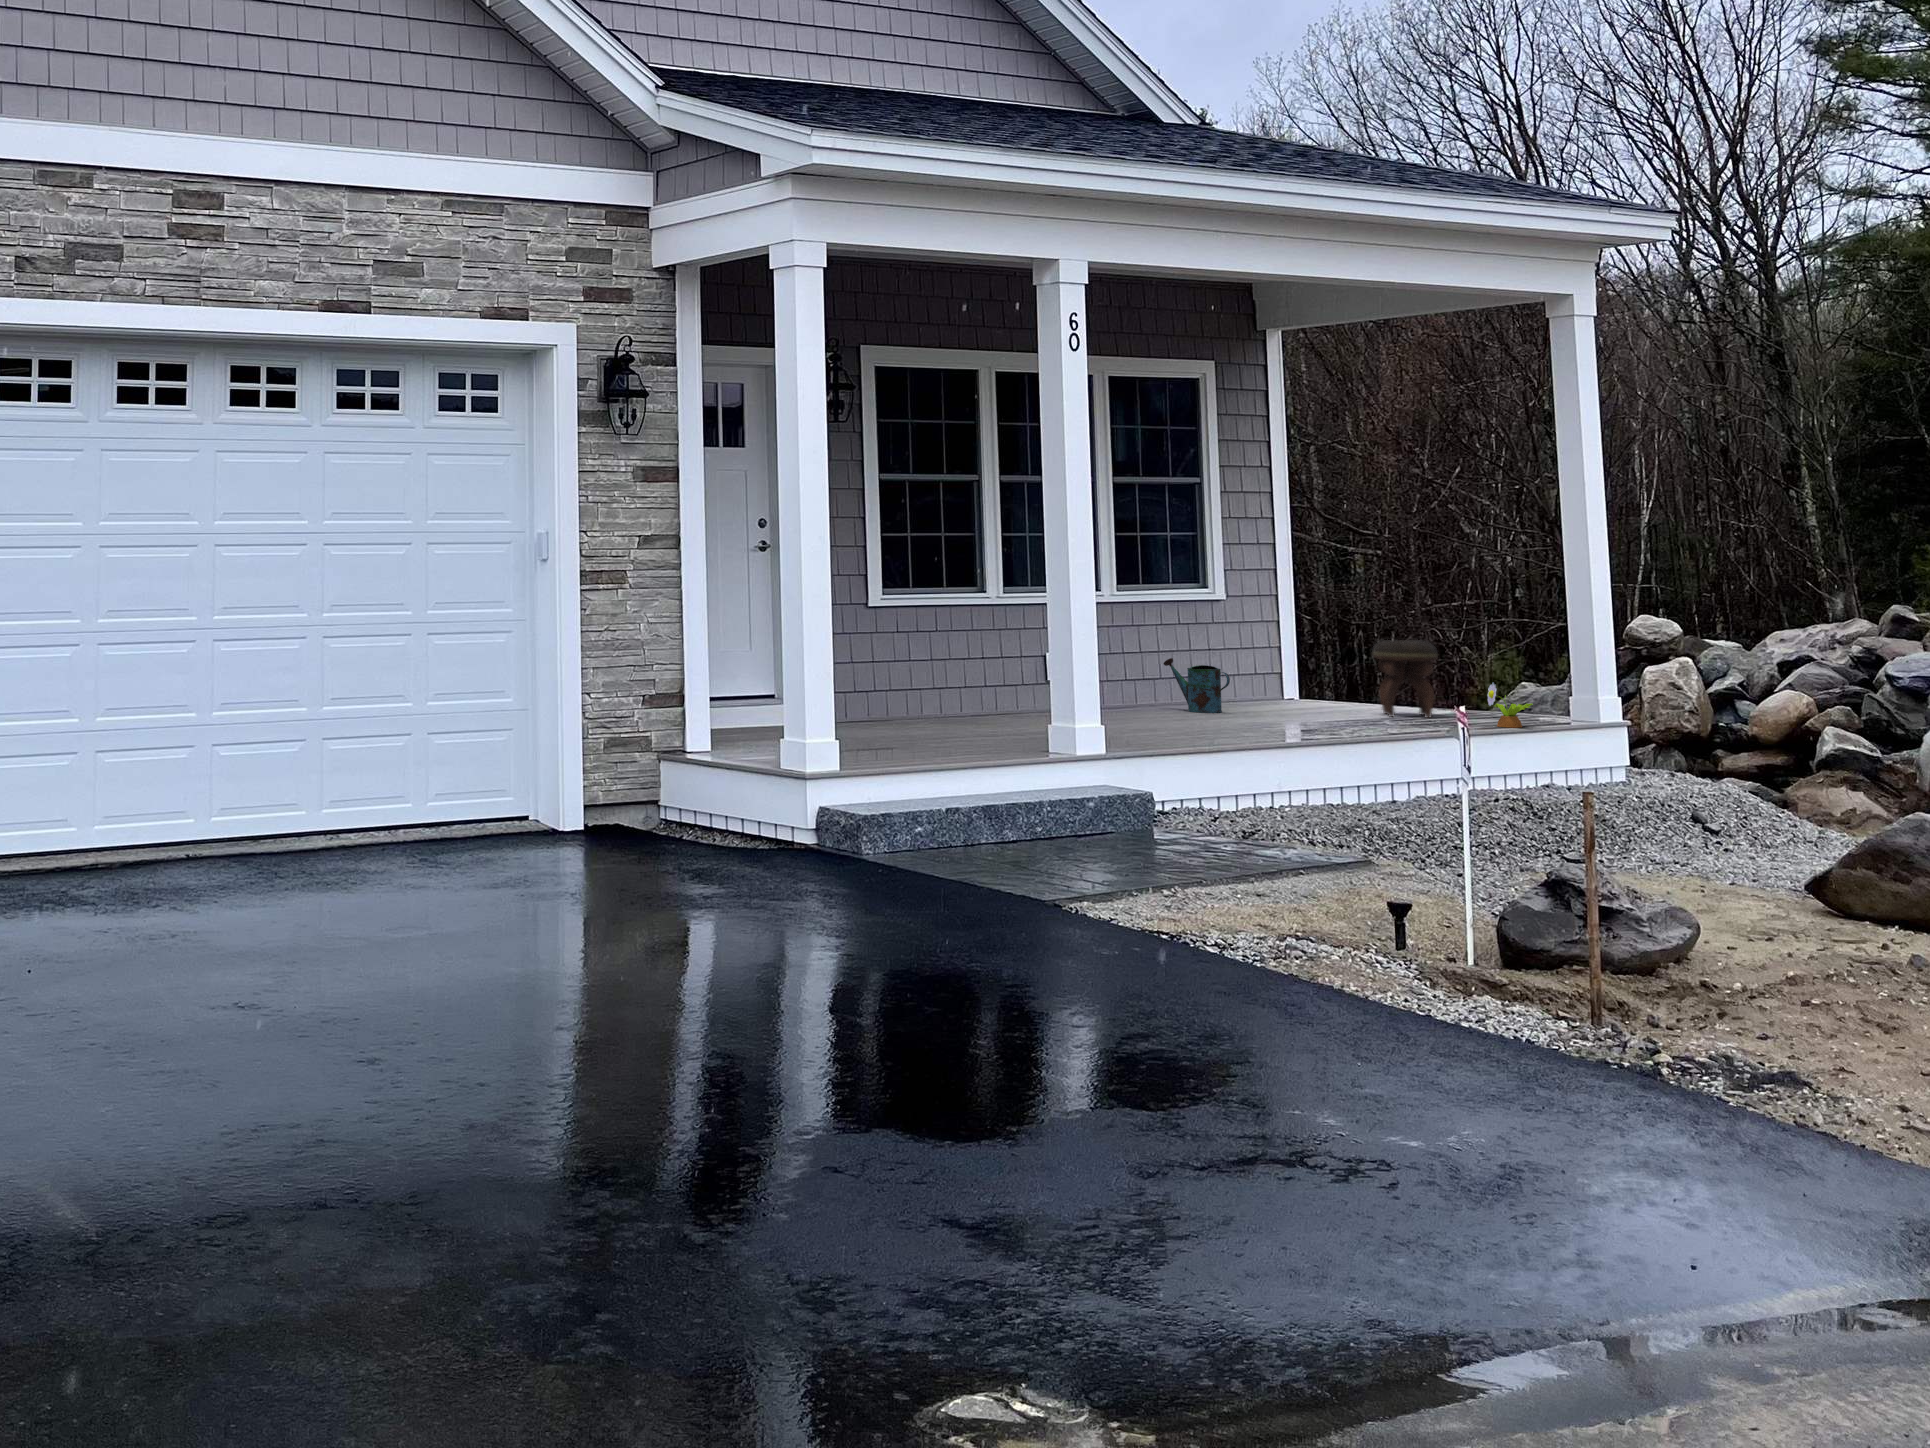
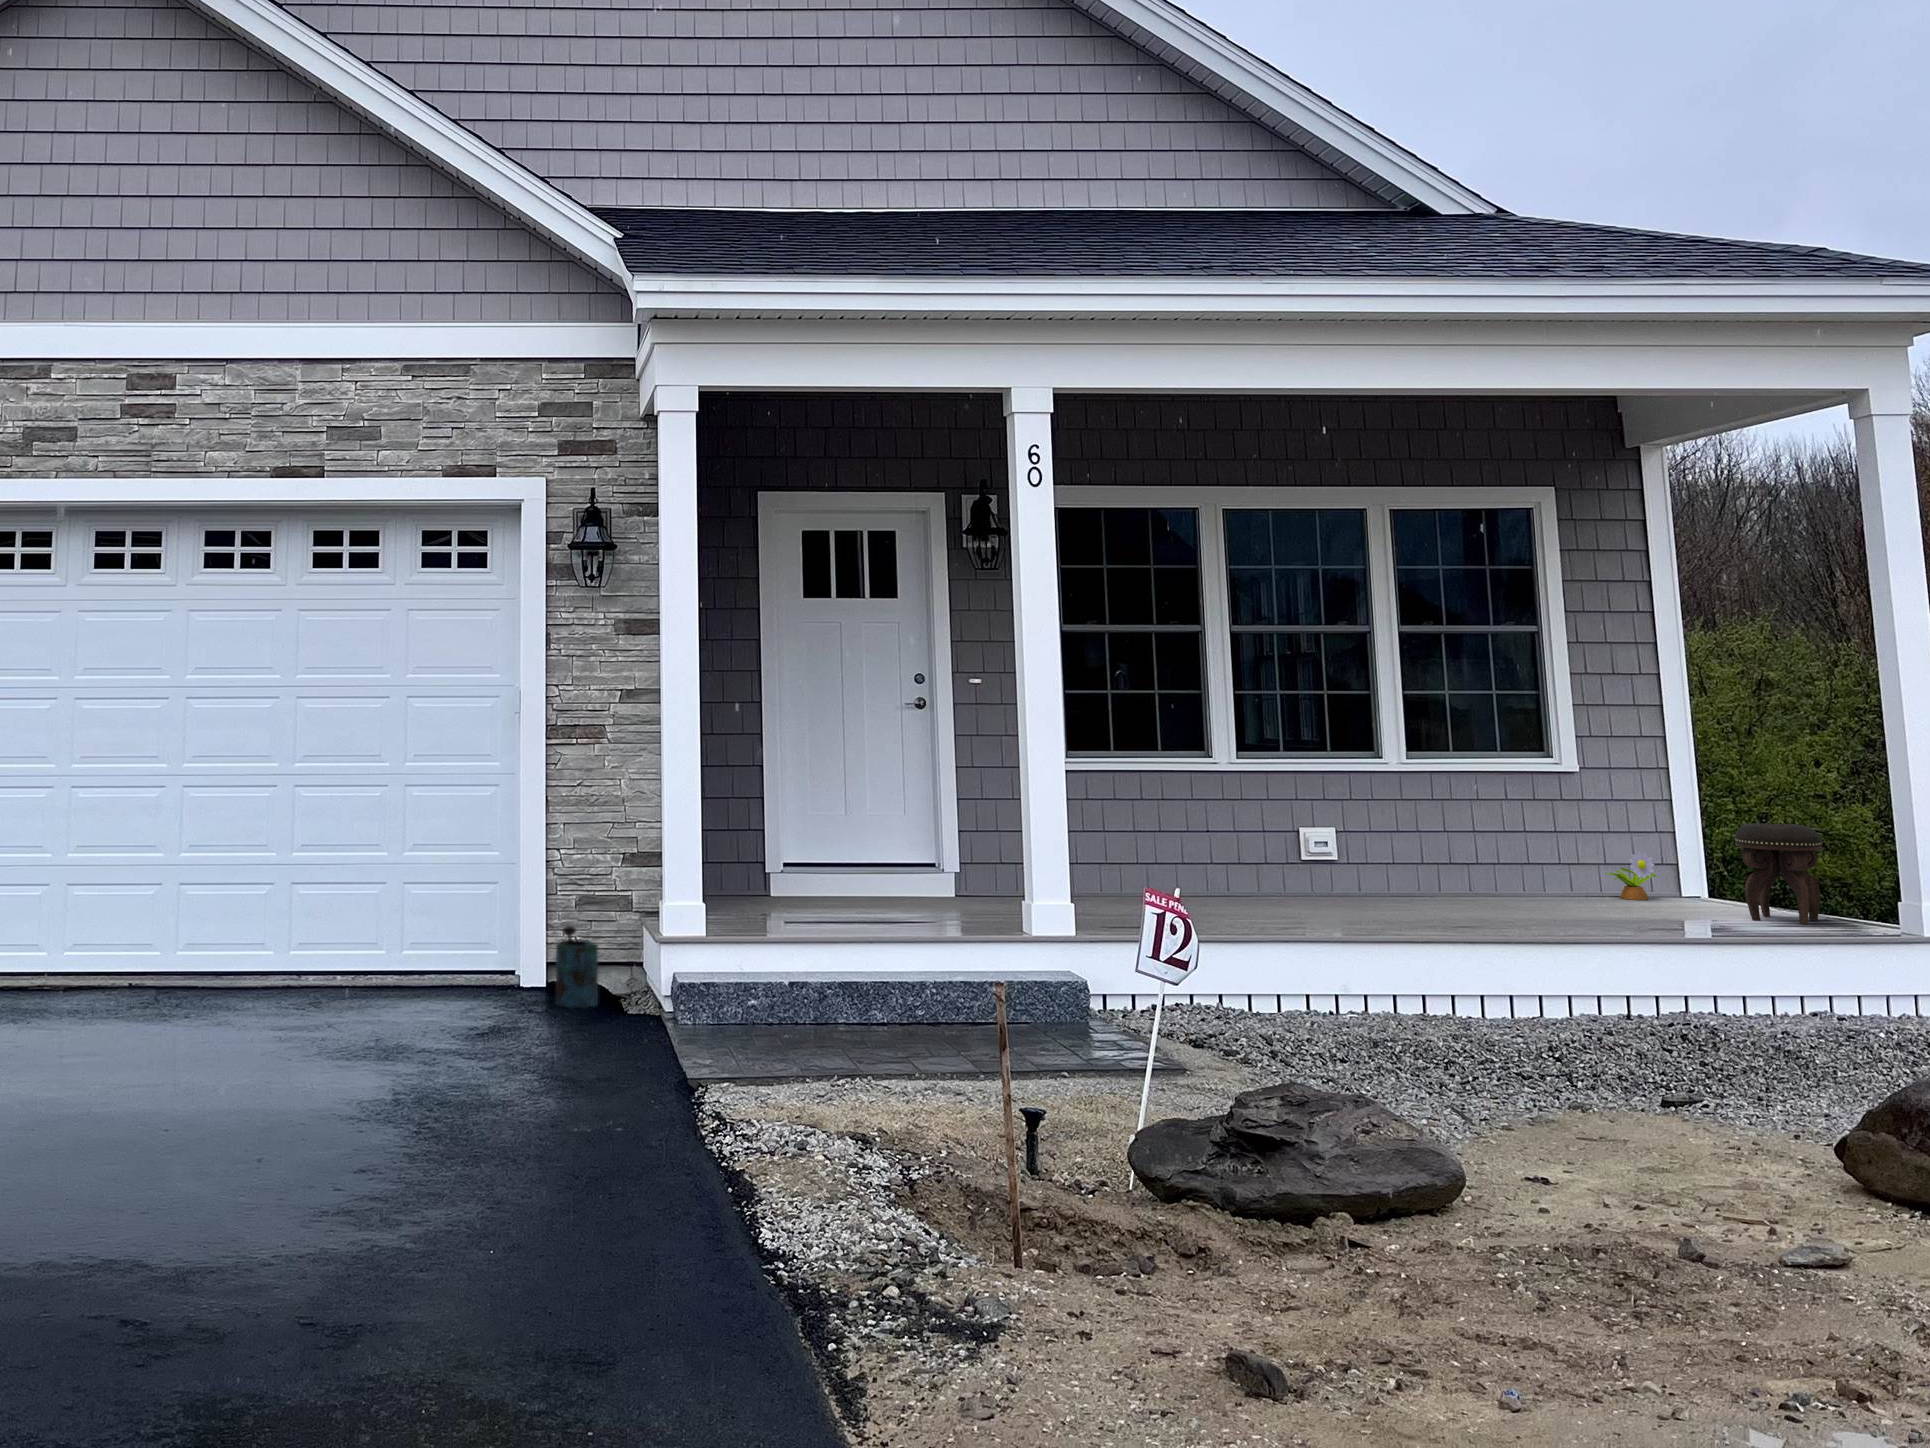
watering can: present [1163,658,1230,713] -> present [556,926,598,1008]
decorative plant: present [1487,684,1533,728] -> present [1606,851,1658,900]

